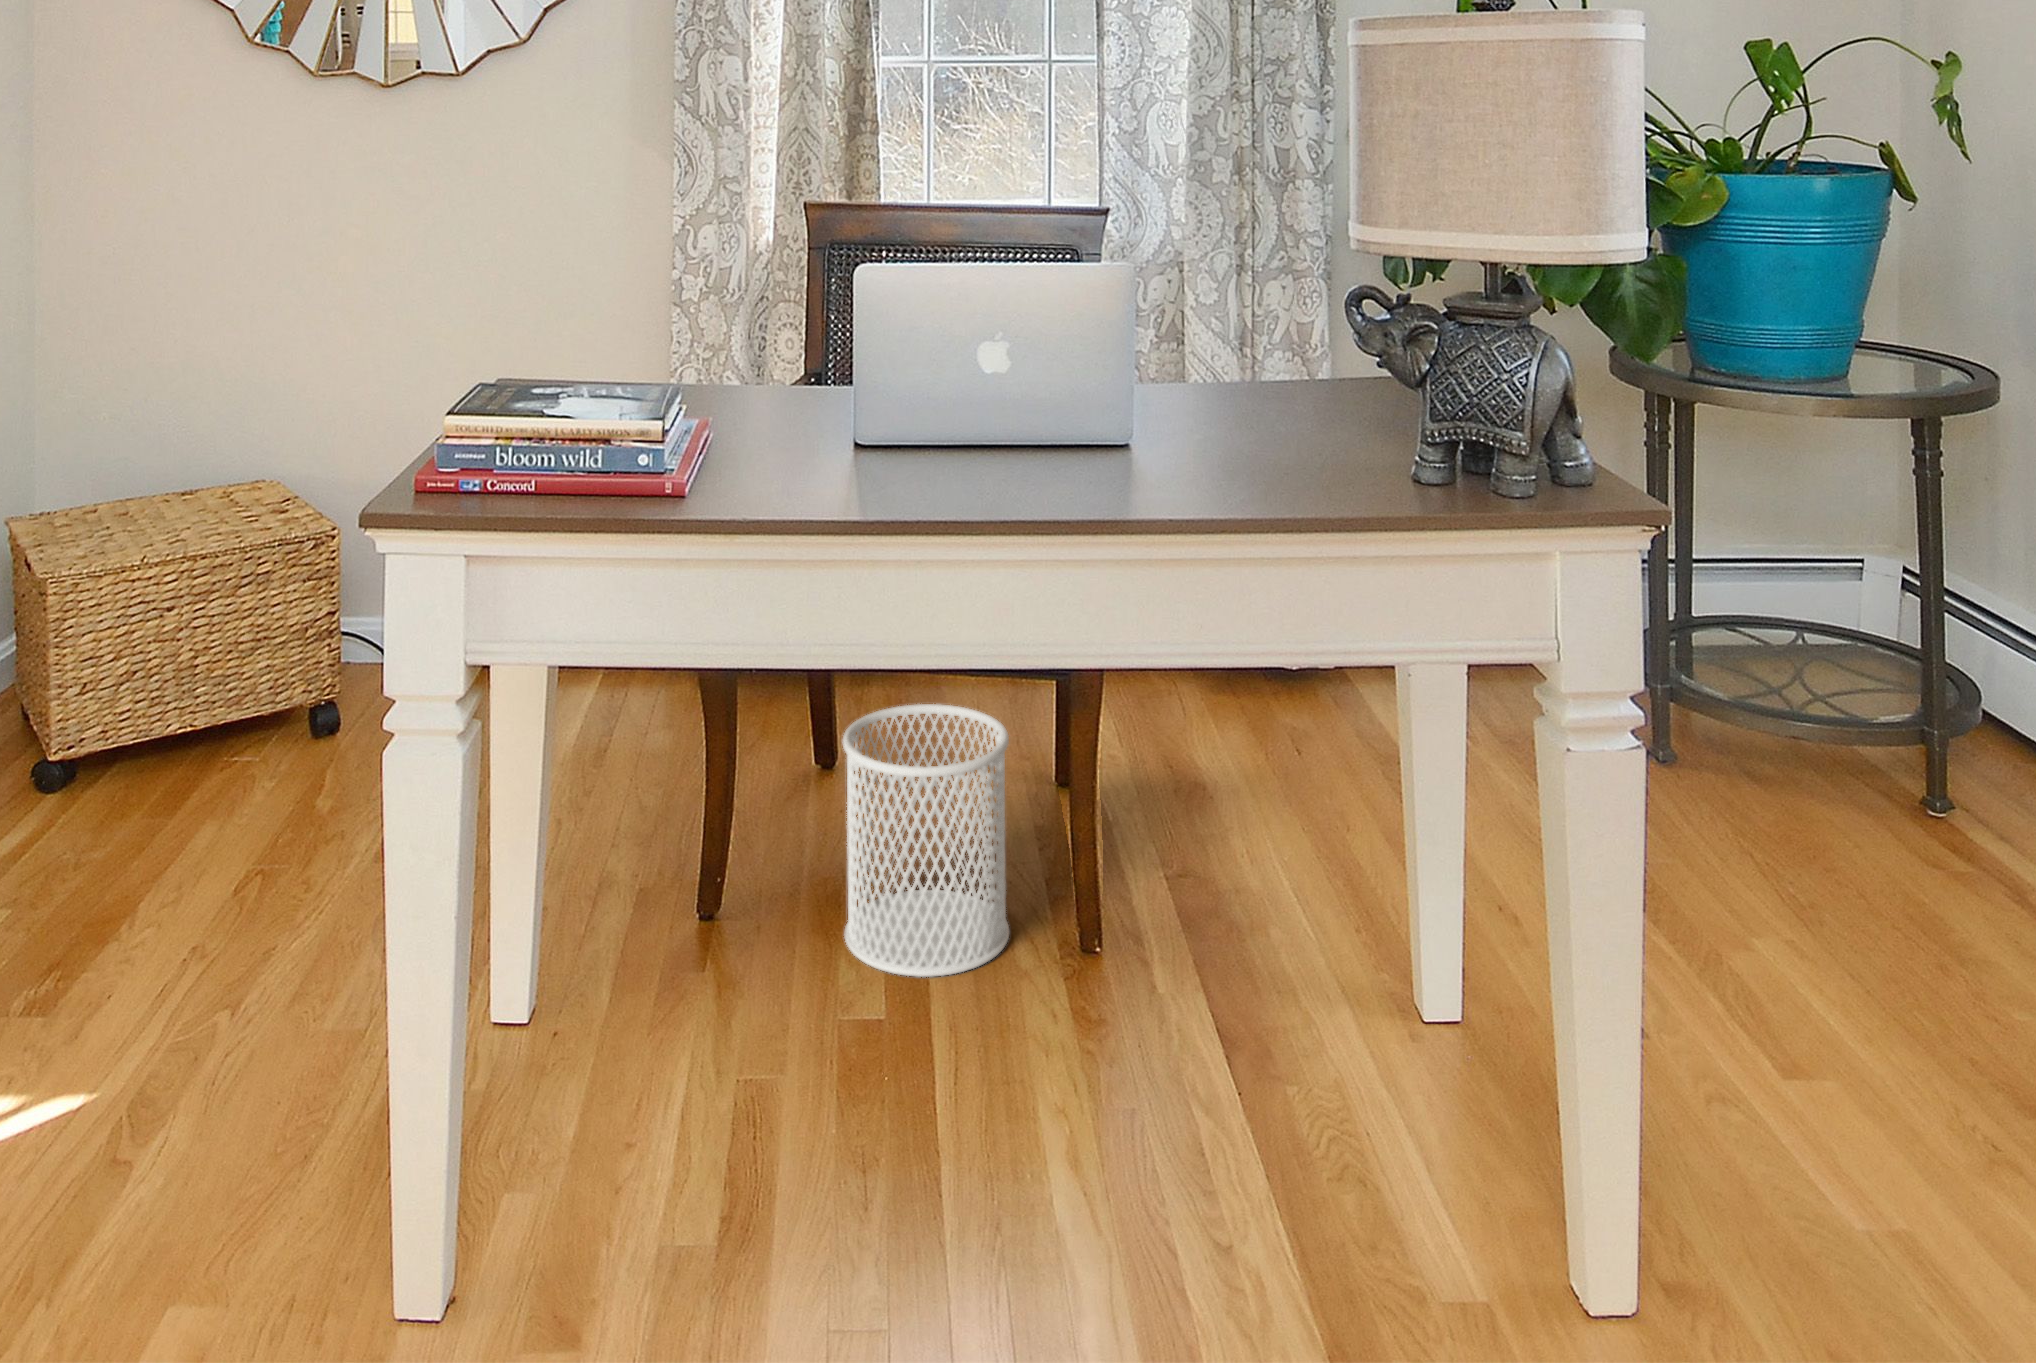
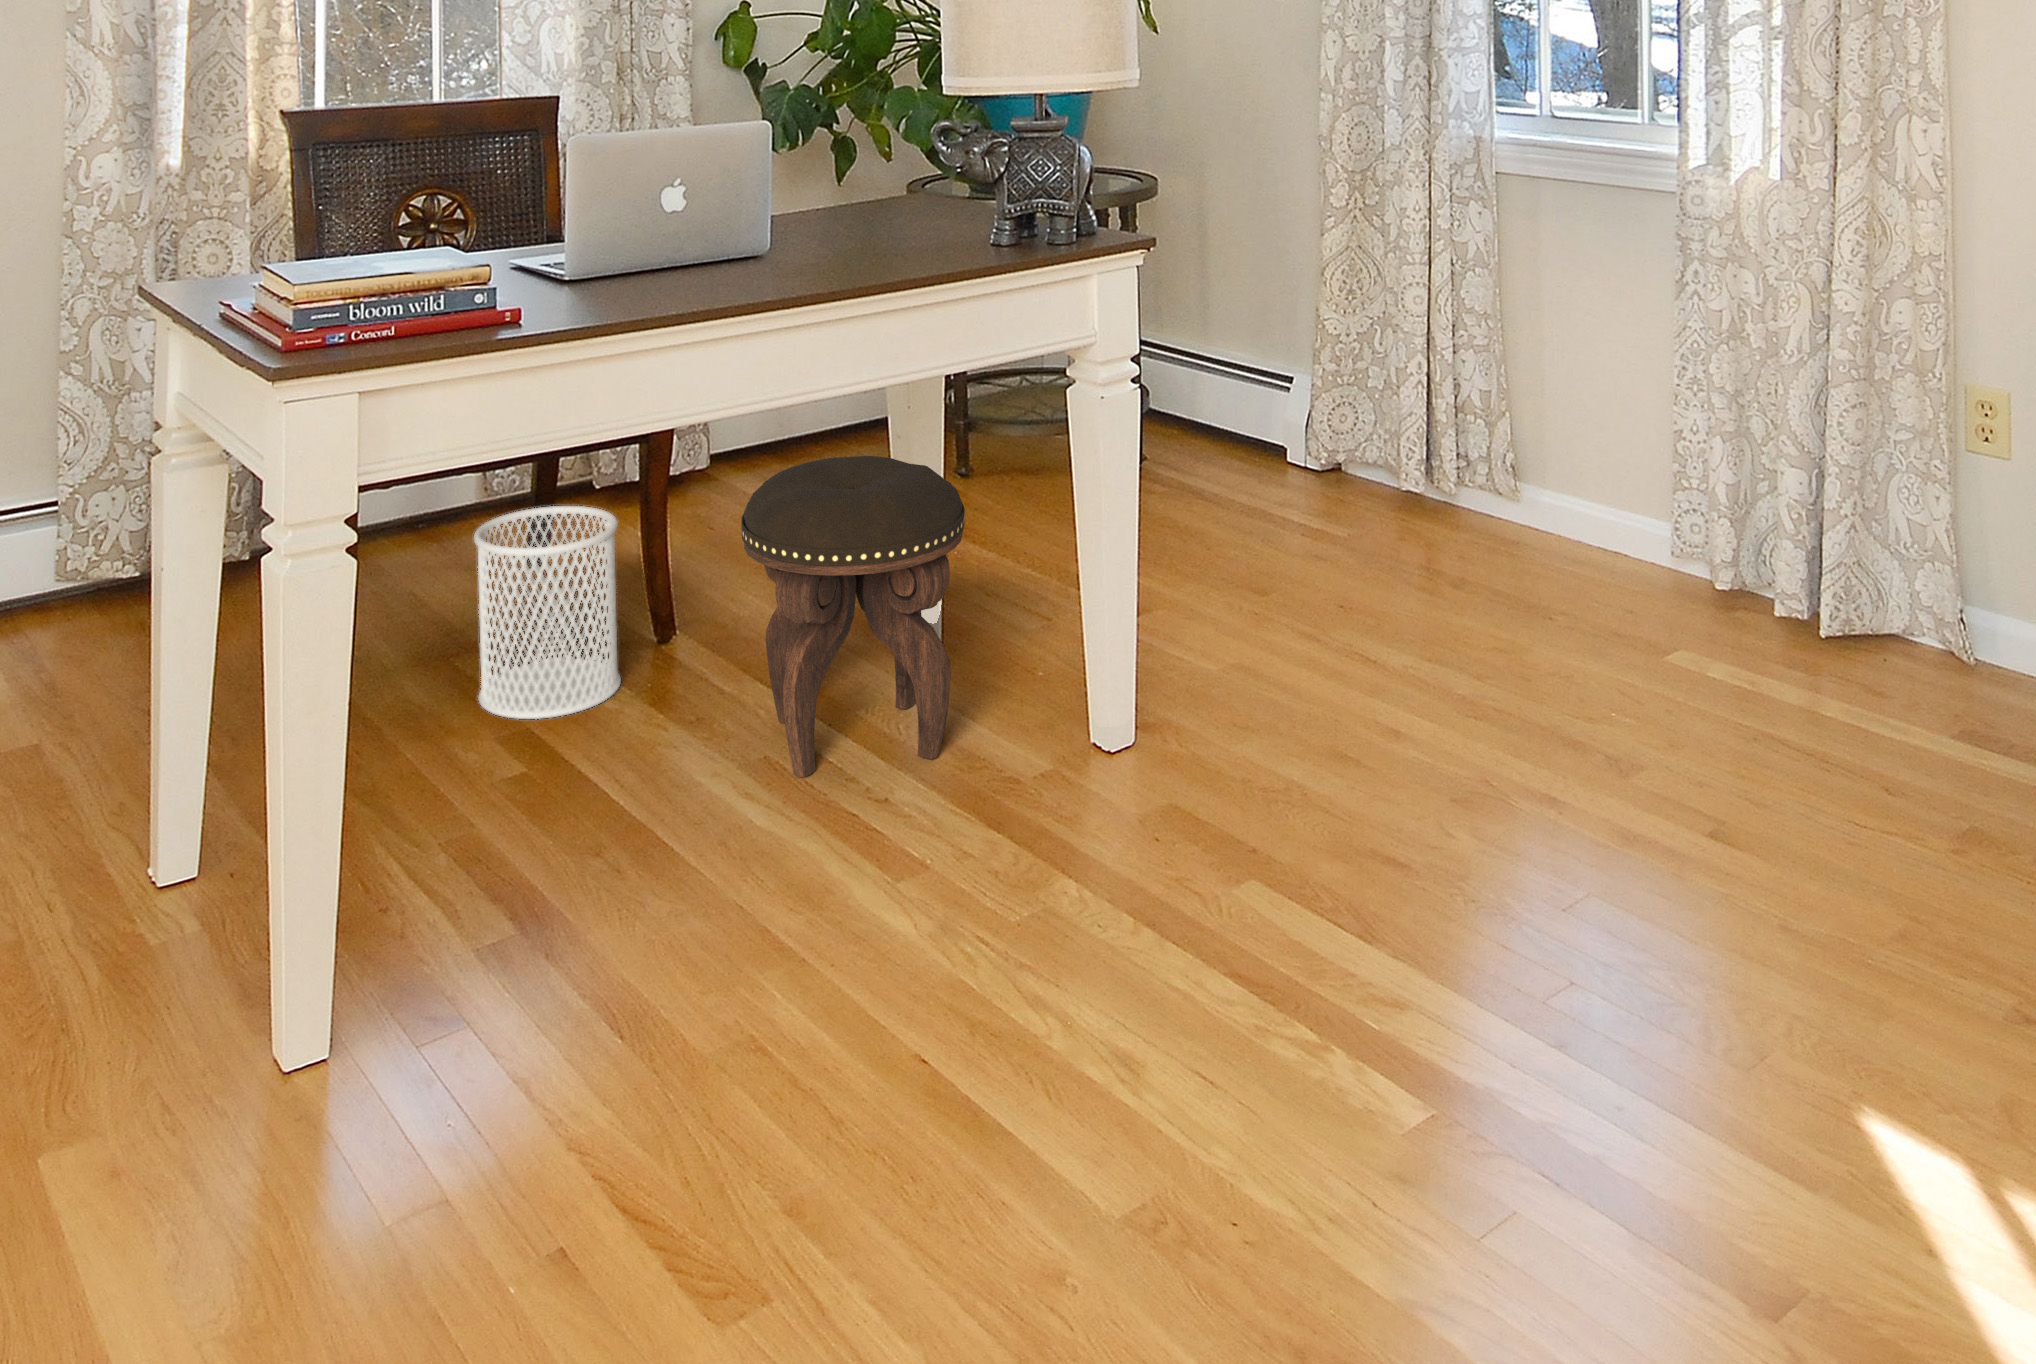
footstool: none [1034,741,1347,1233] -> present [741,456,965,777]

